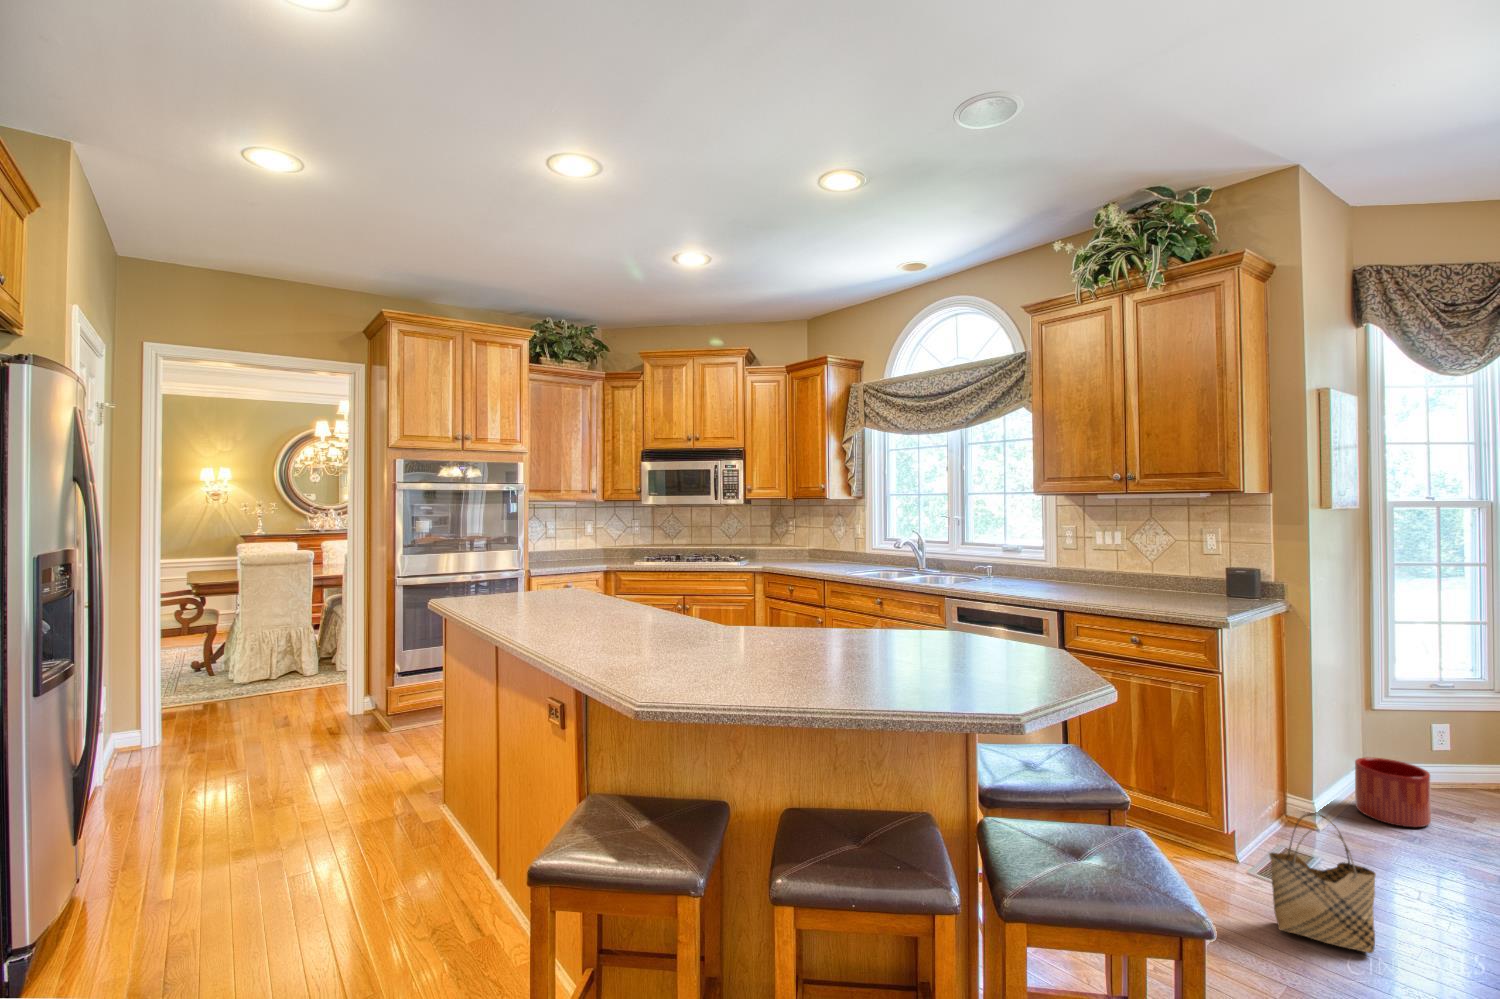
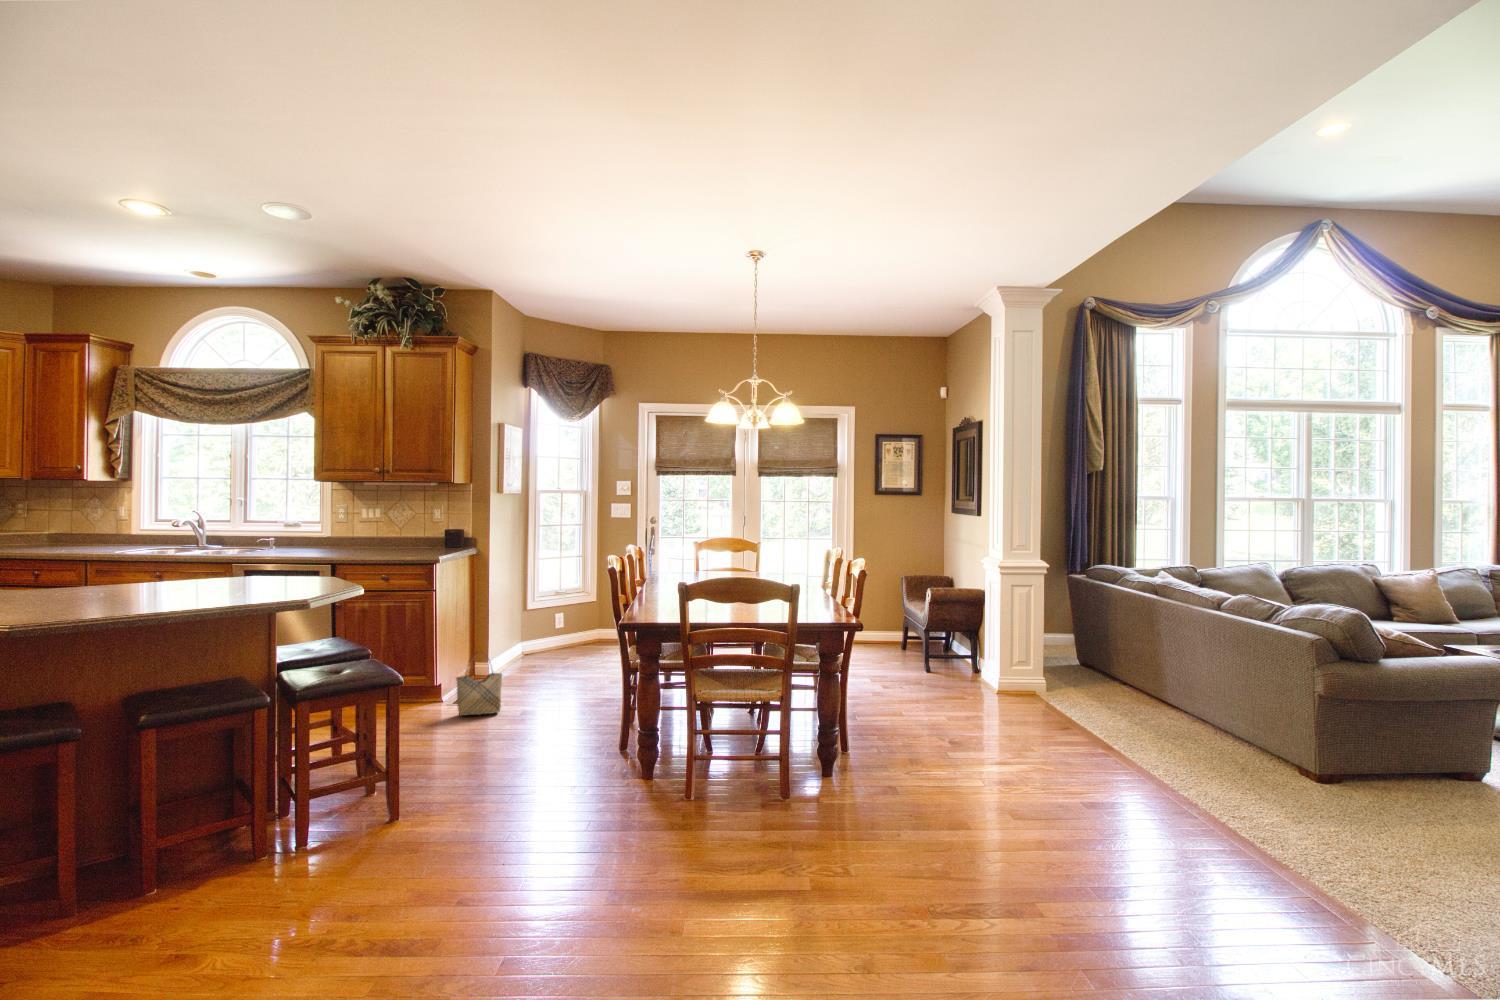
planter: present [1355,757,1431,827] -> none [511,638,544,671]

